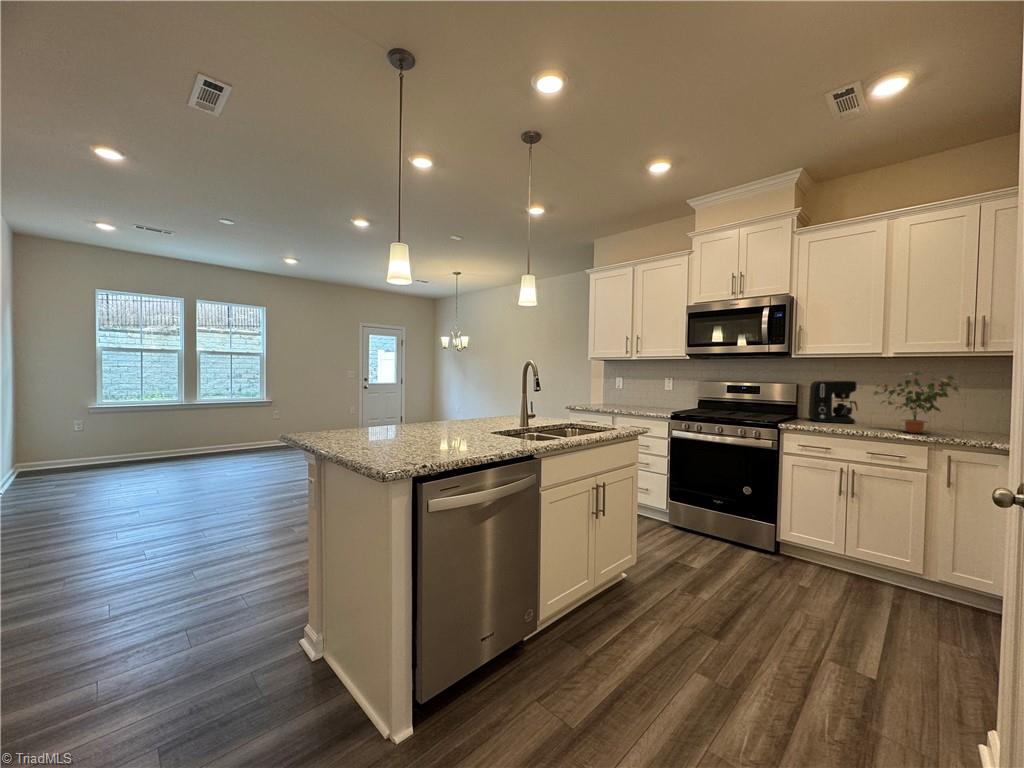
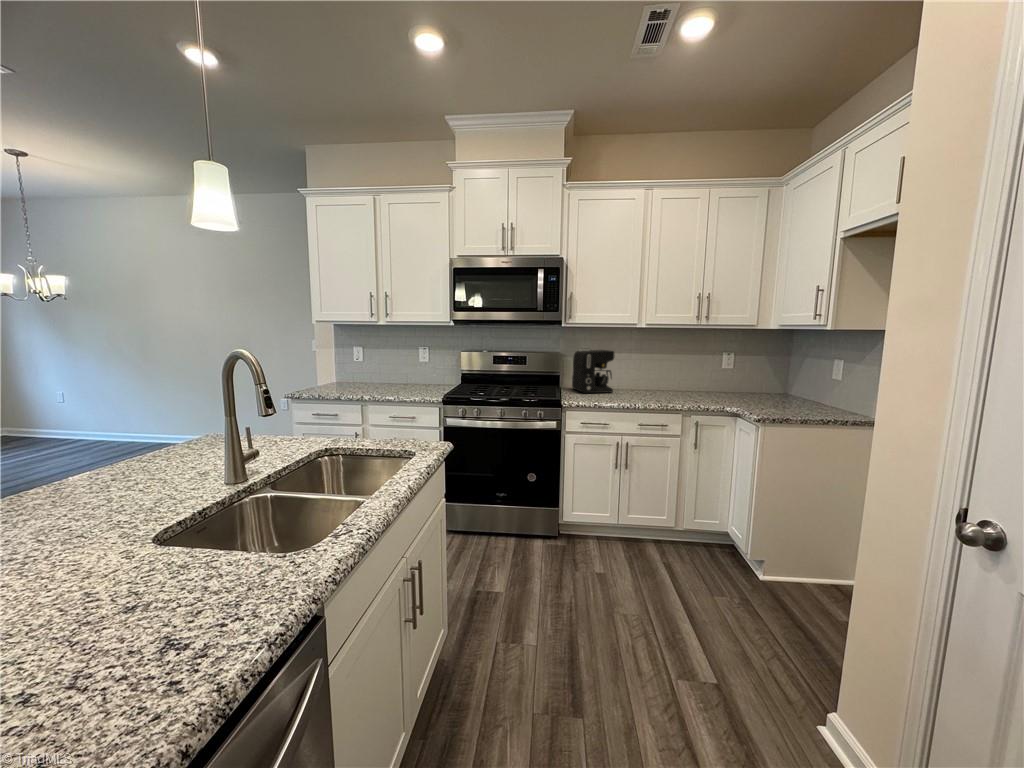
potted plant: present [874,371,960,433] -> none [632,341,697,400]

